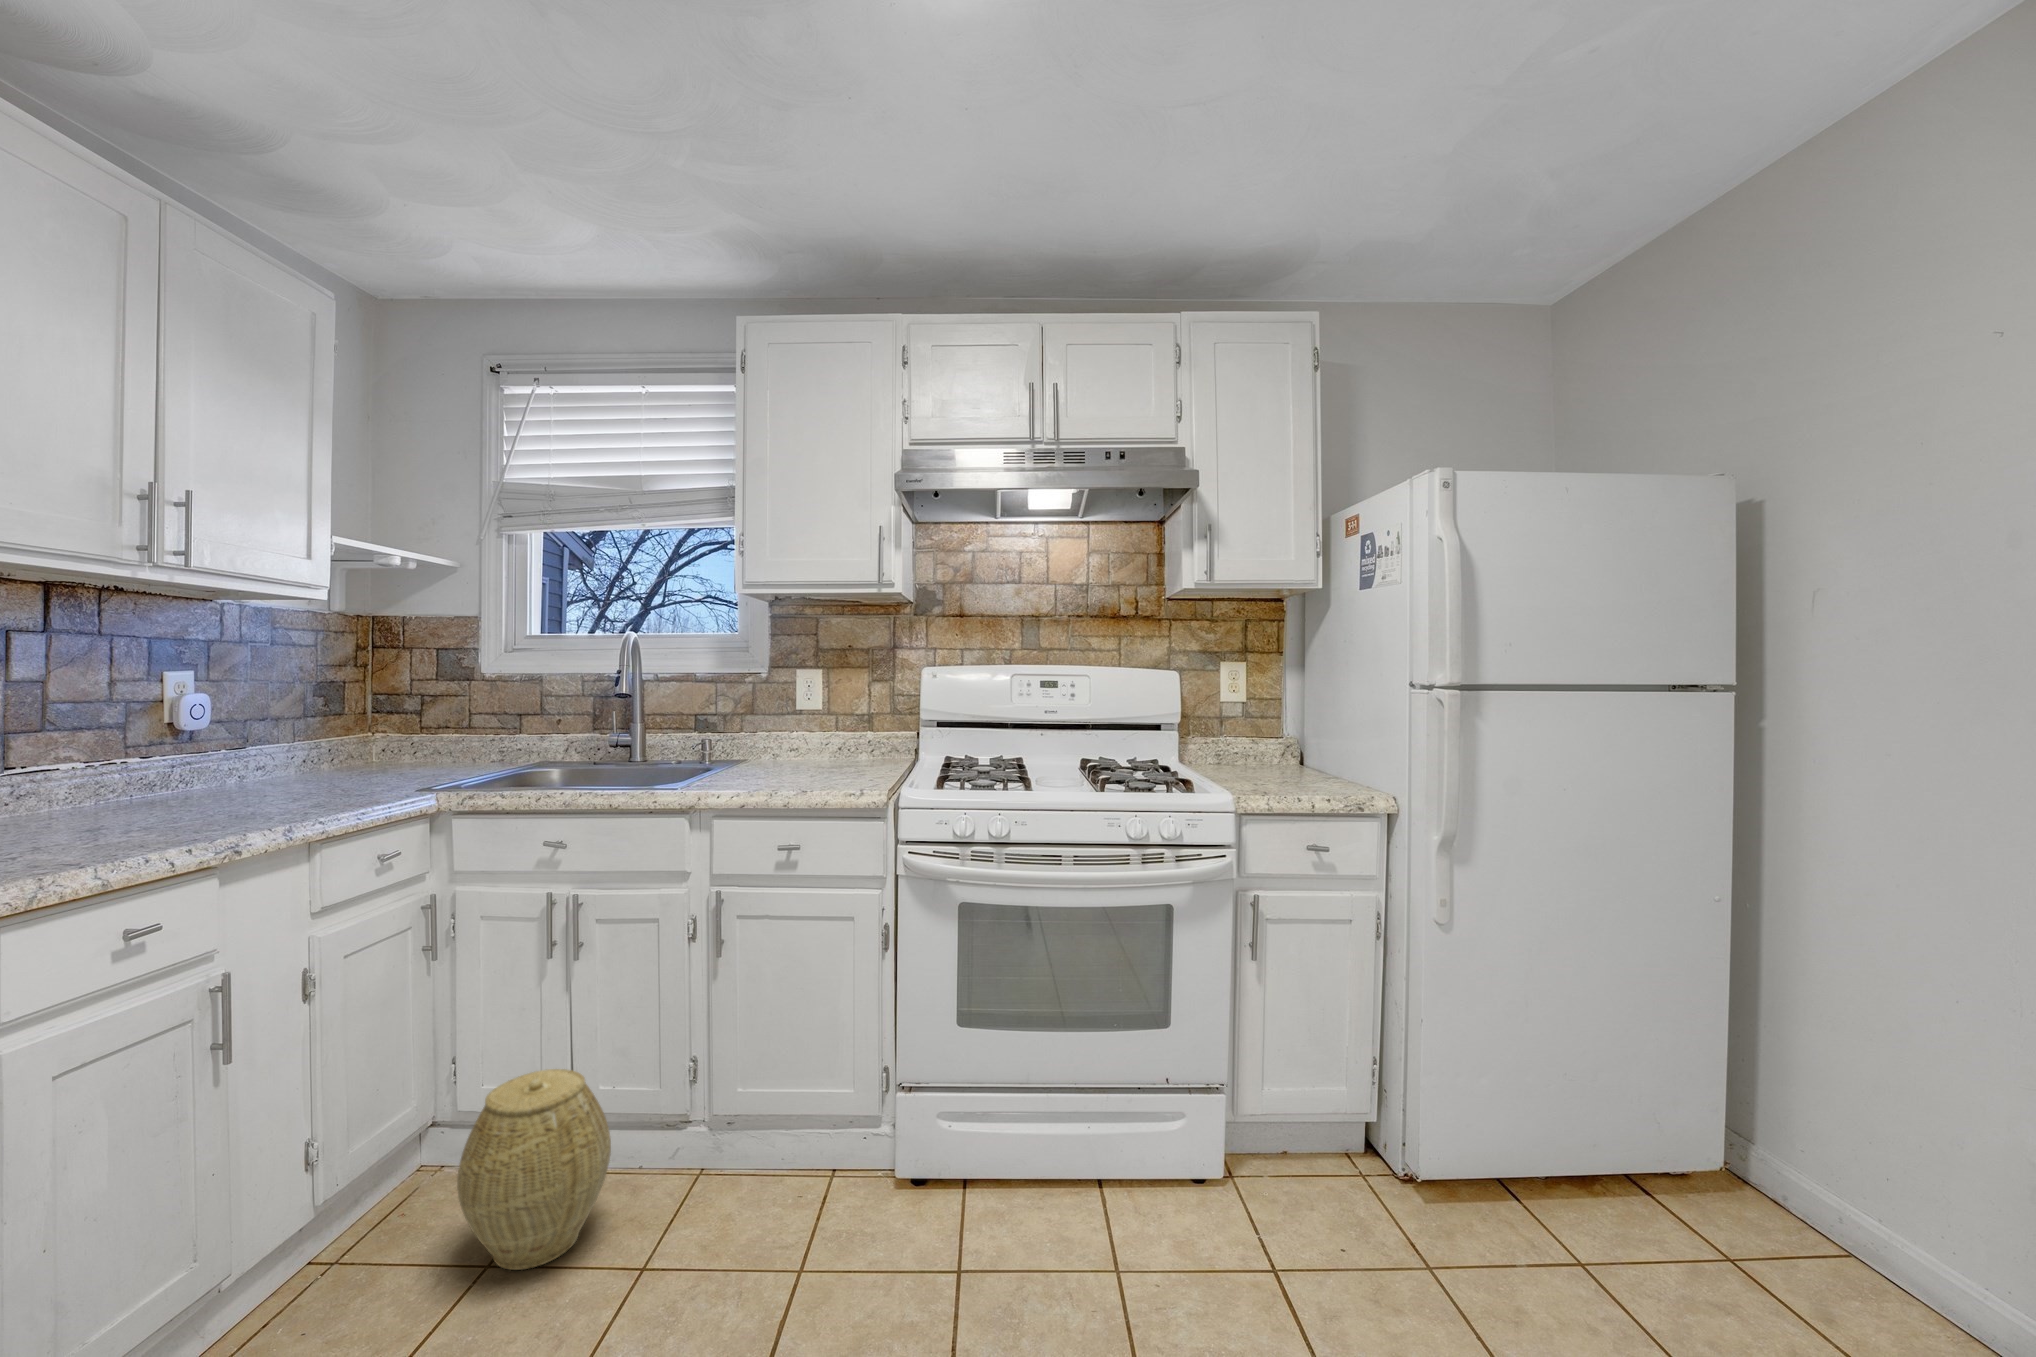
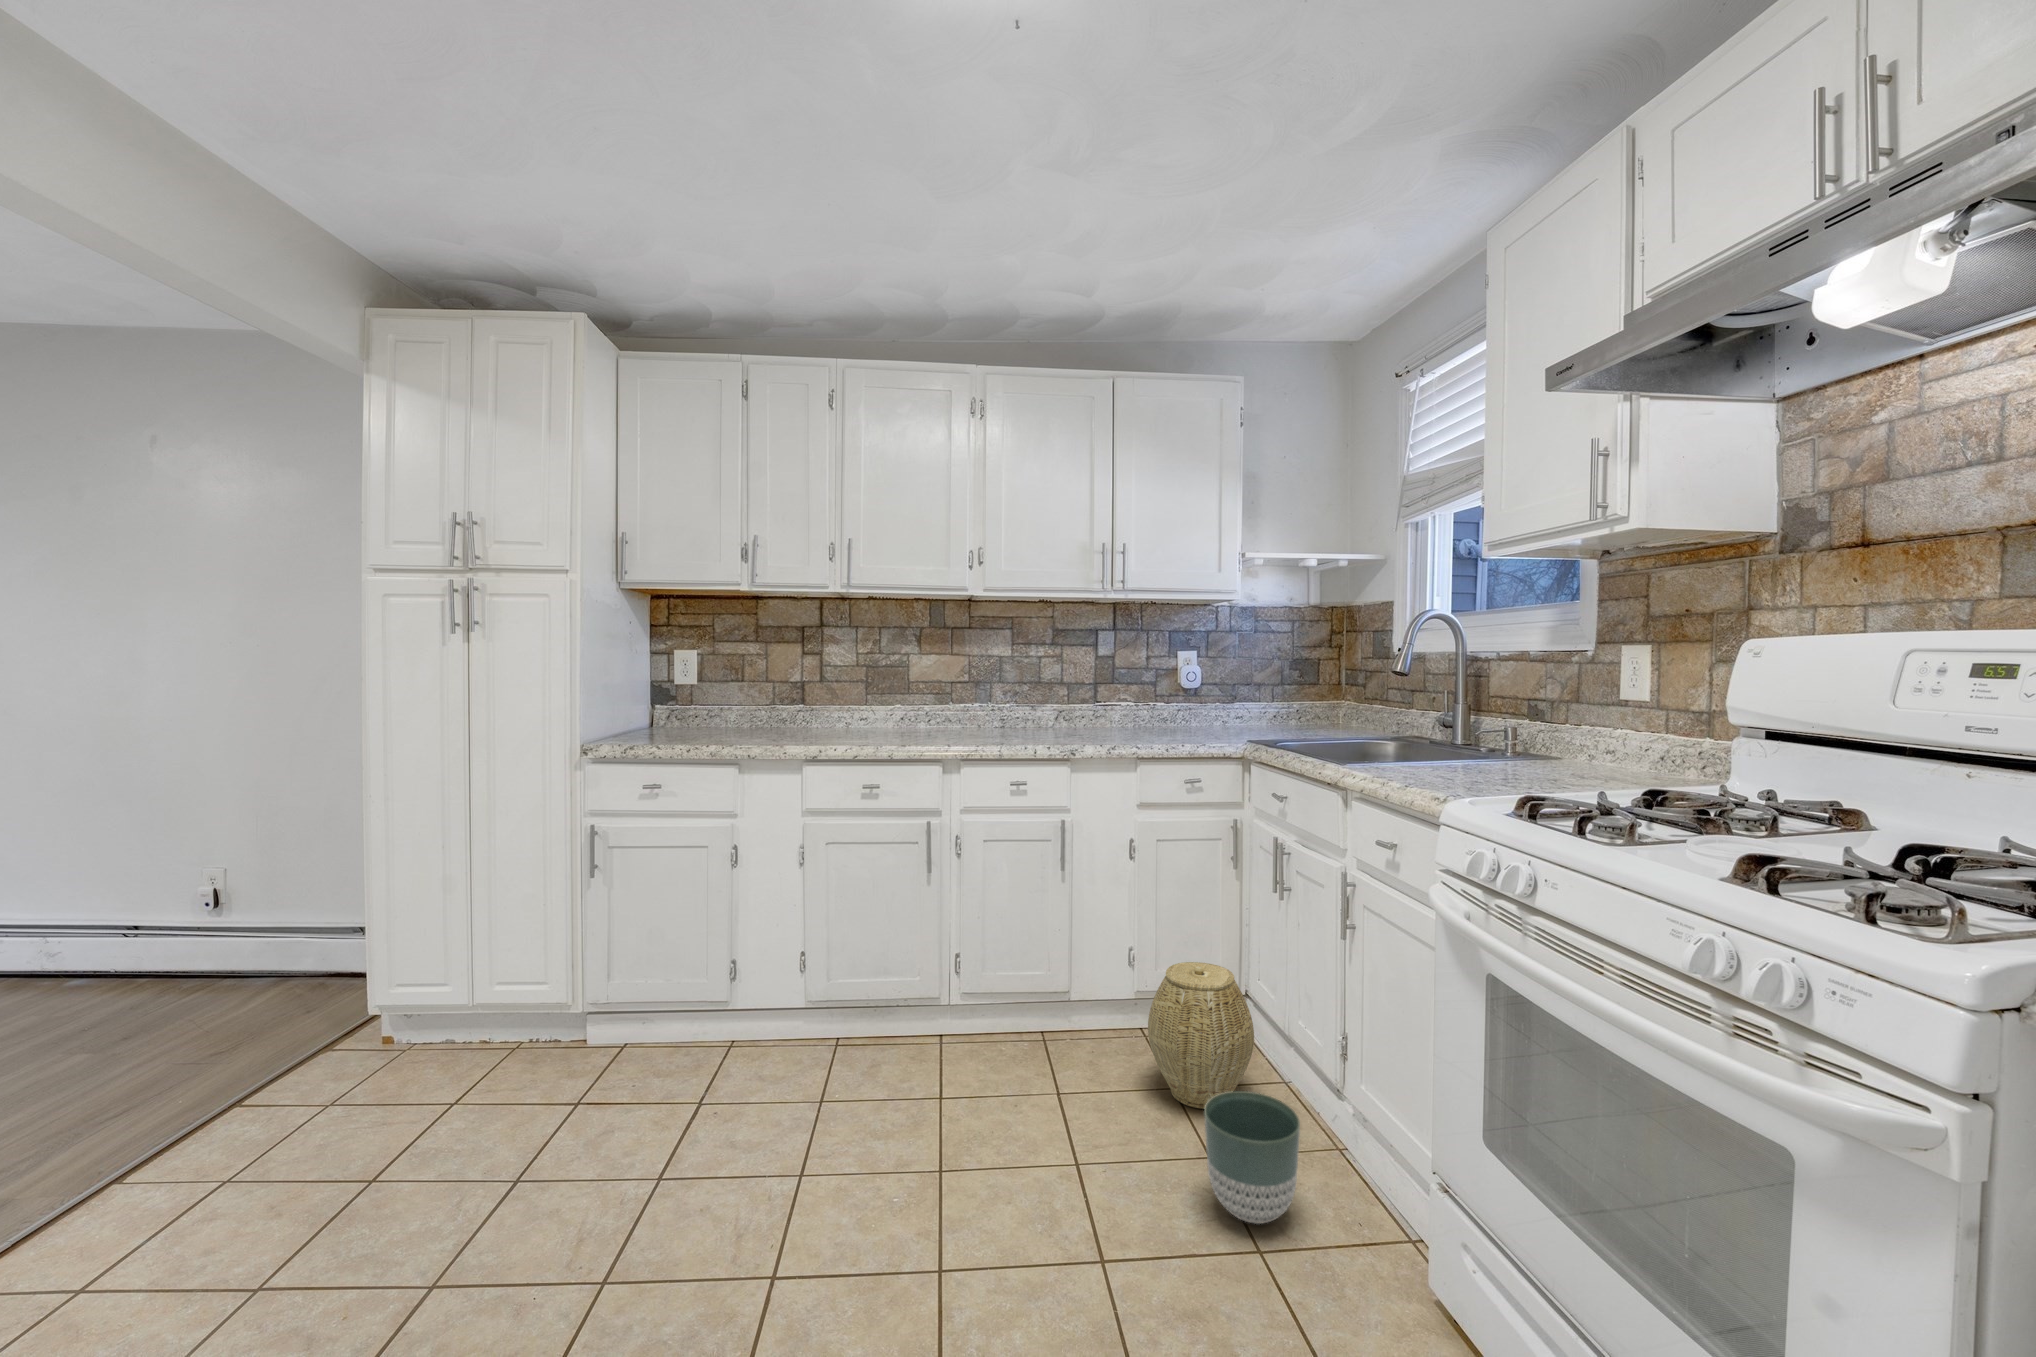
planter: none [706,1130,806,1270] -> present [1204,1091,1300,1224]

